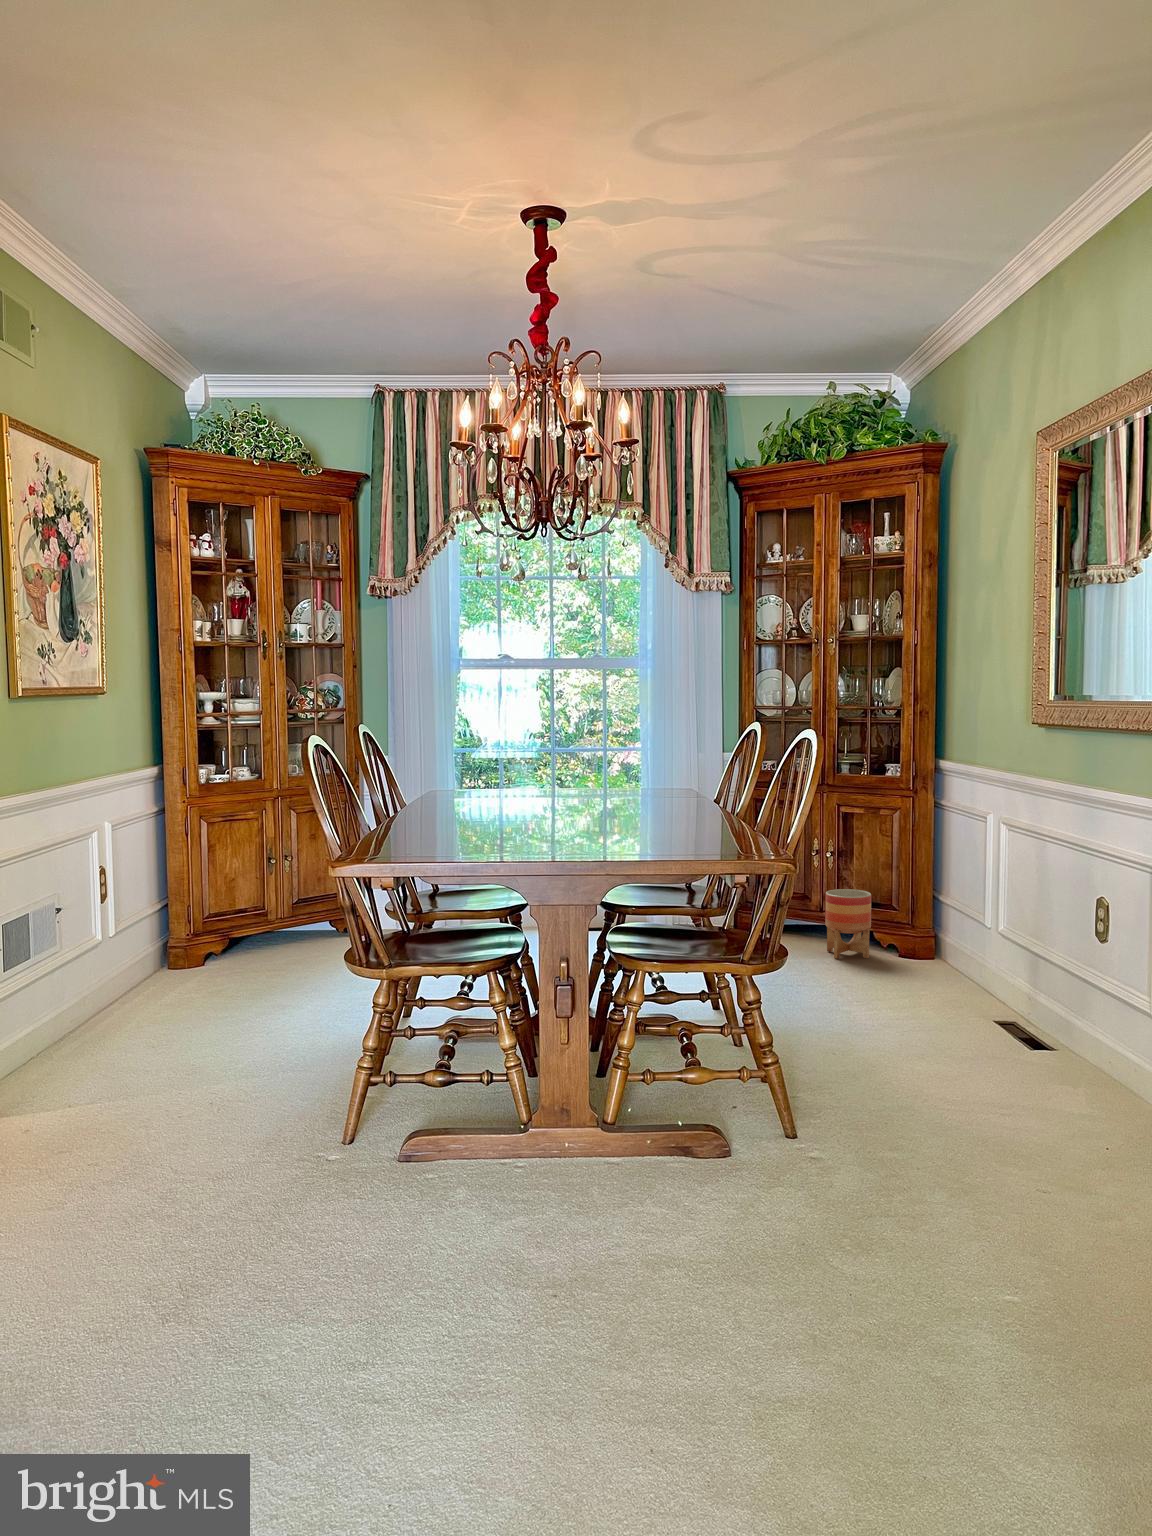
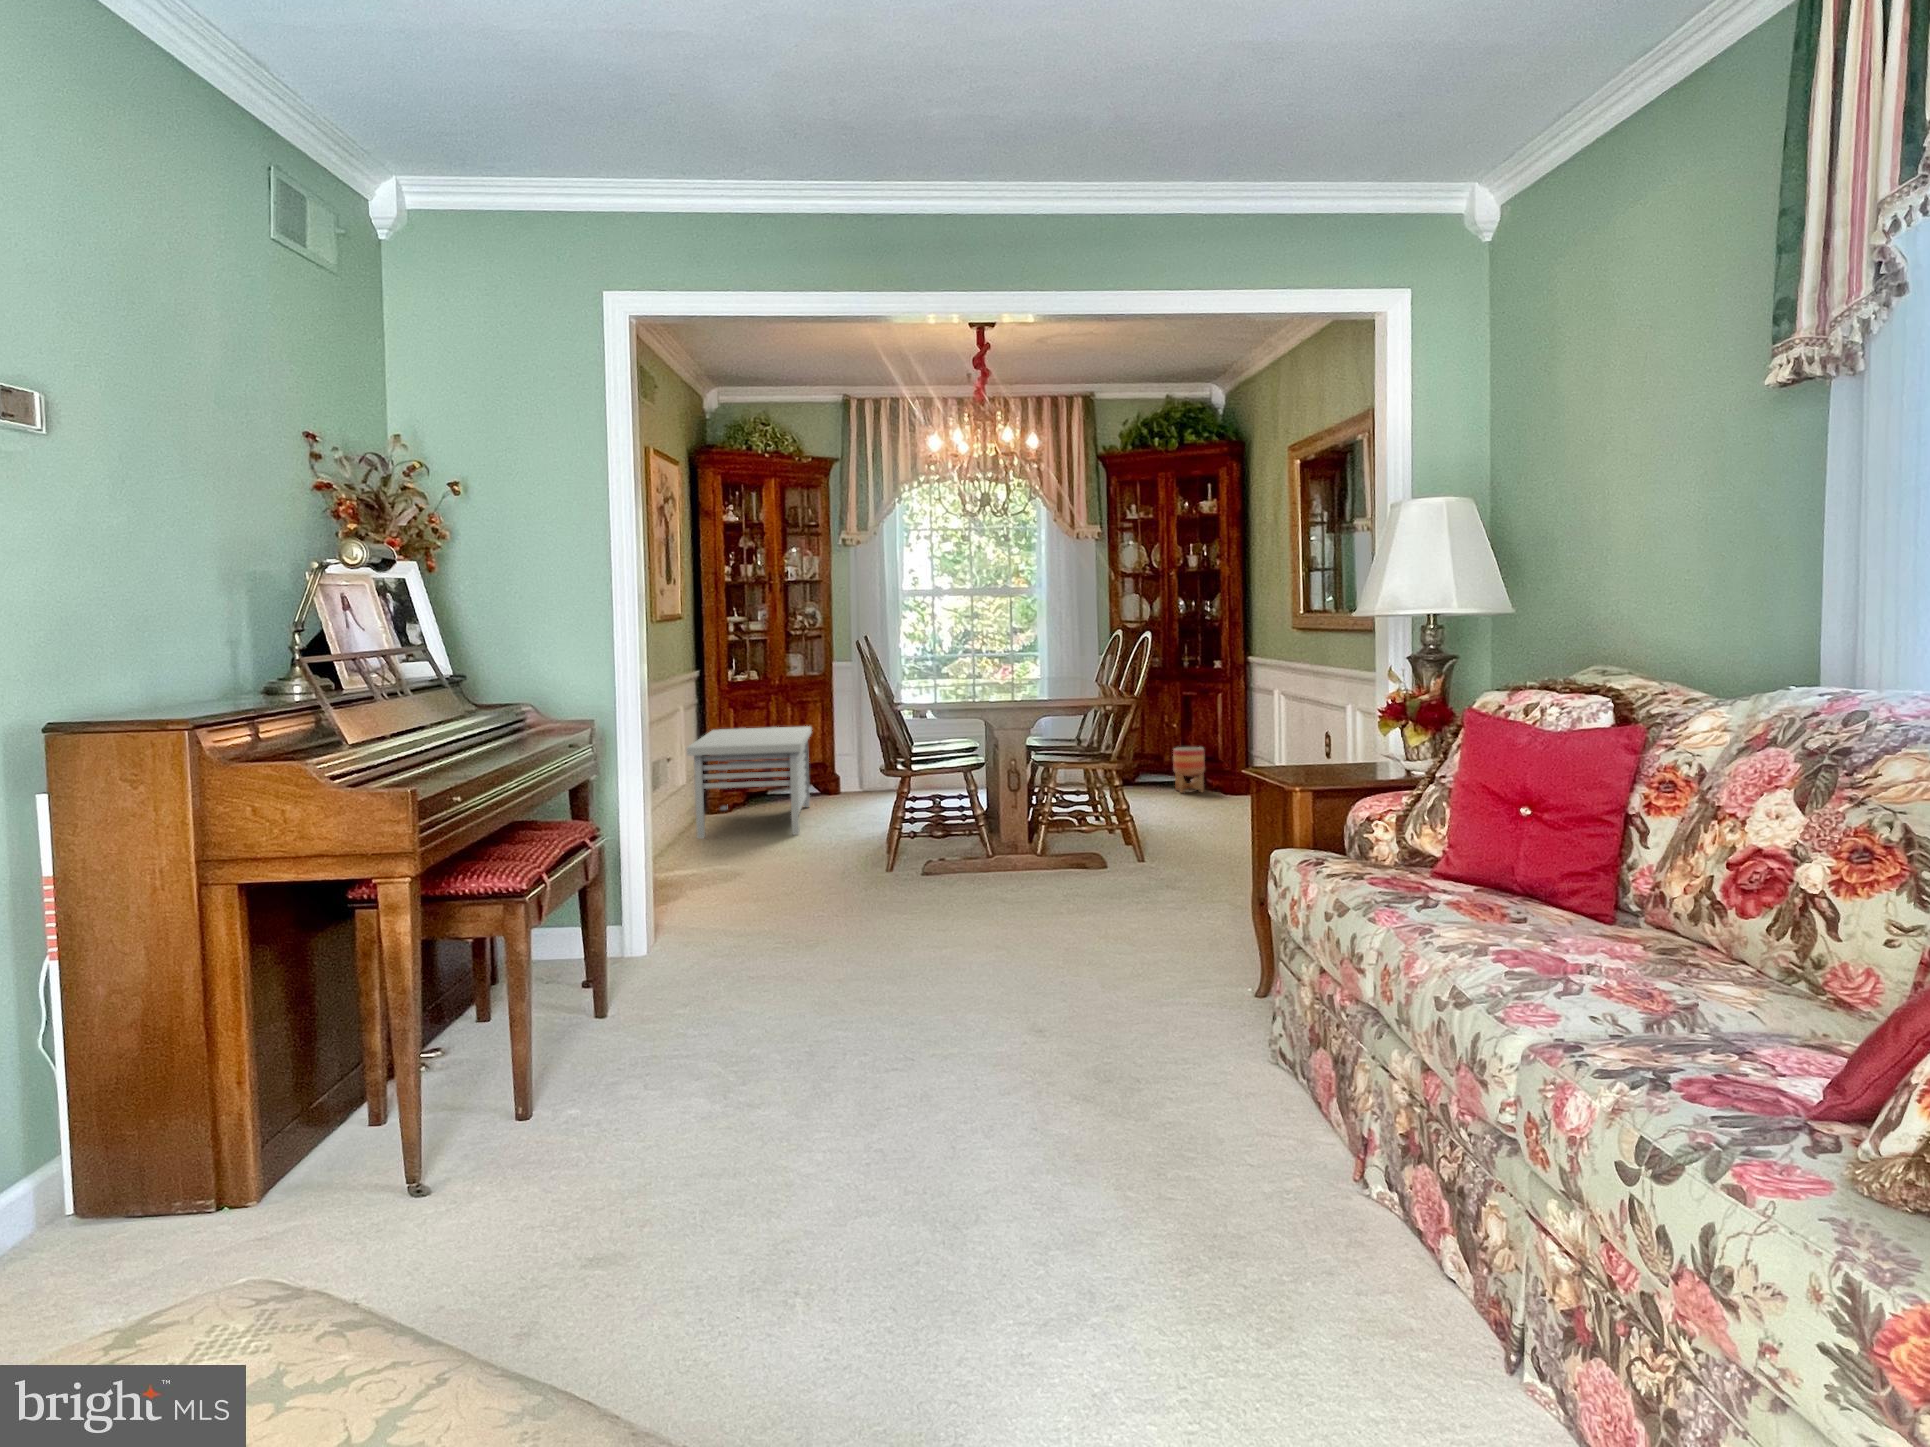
storage bench: none [58,850,307,1040] -> present [686,726,812,839]

